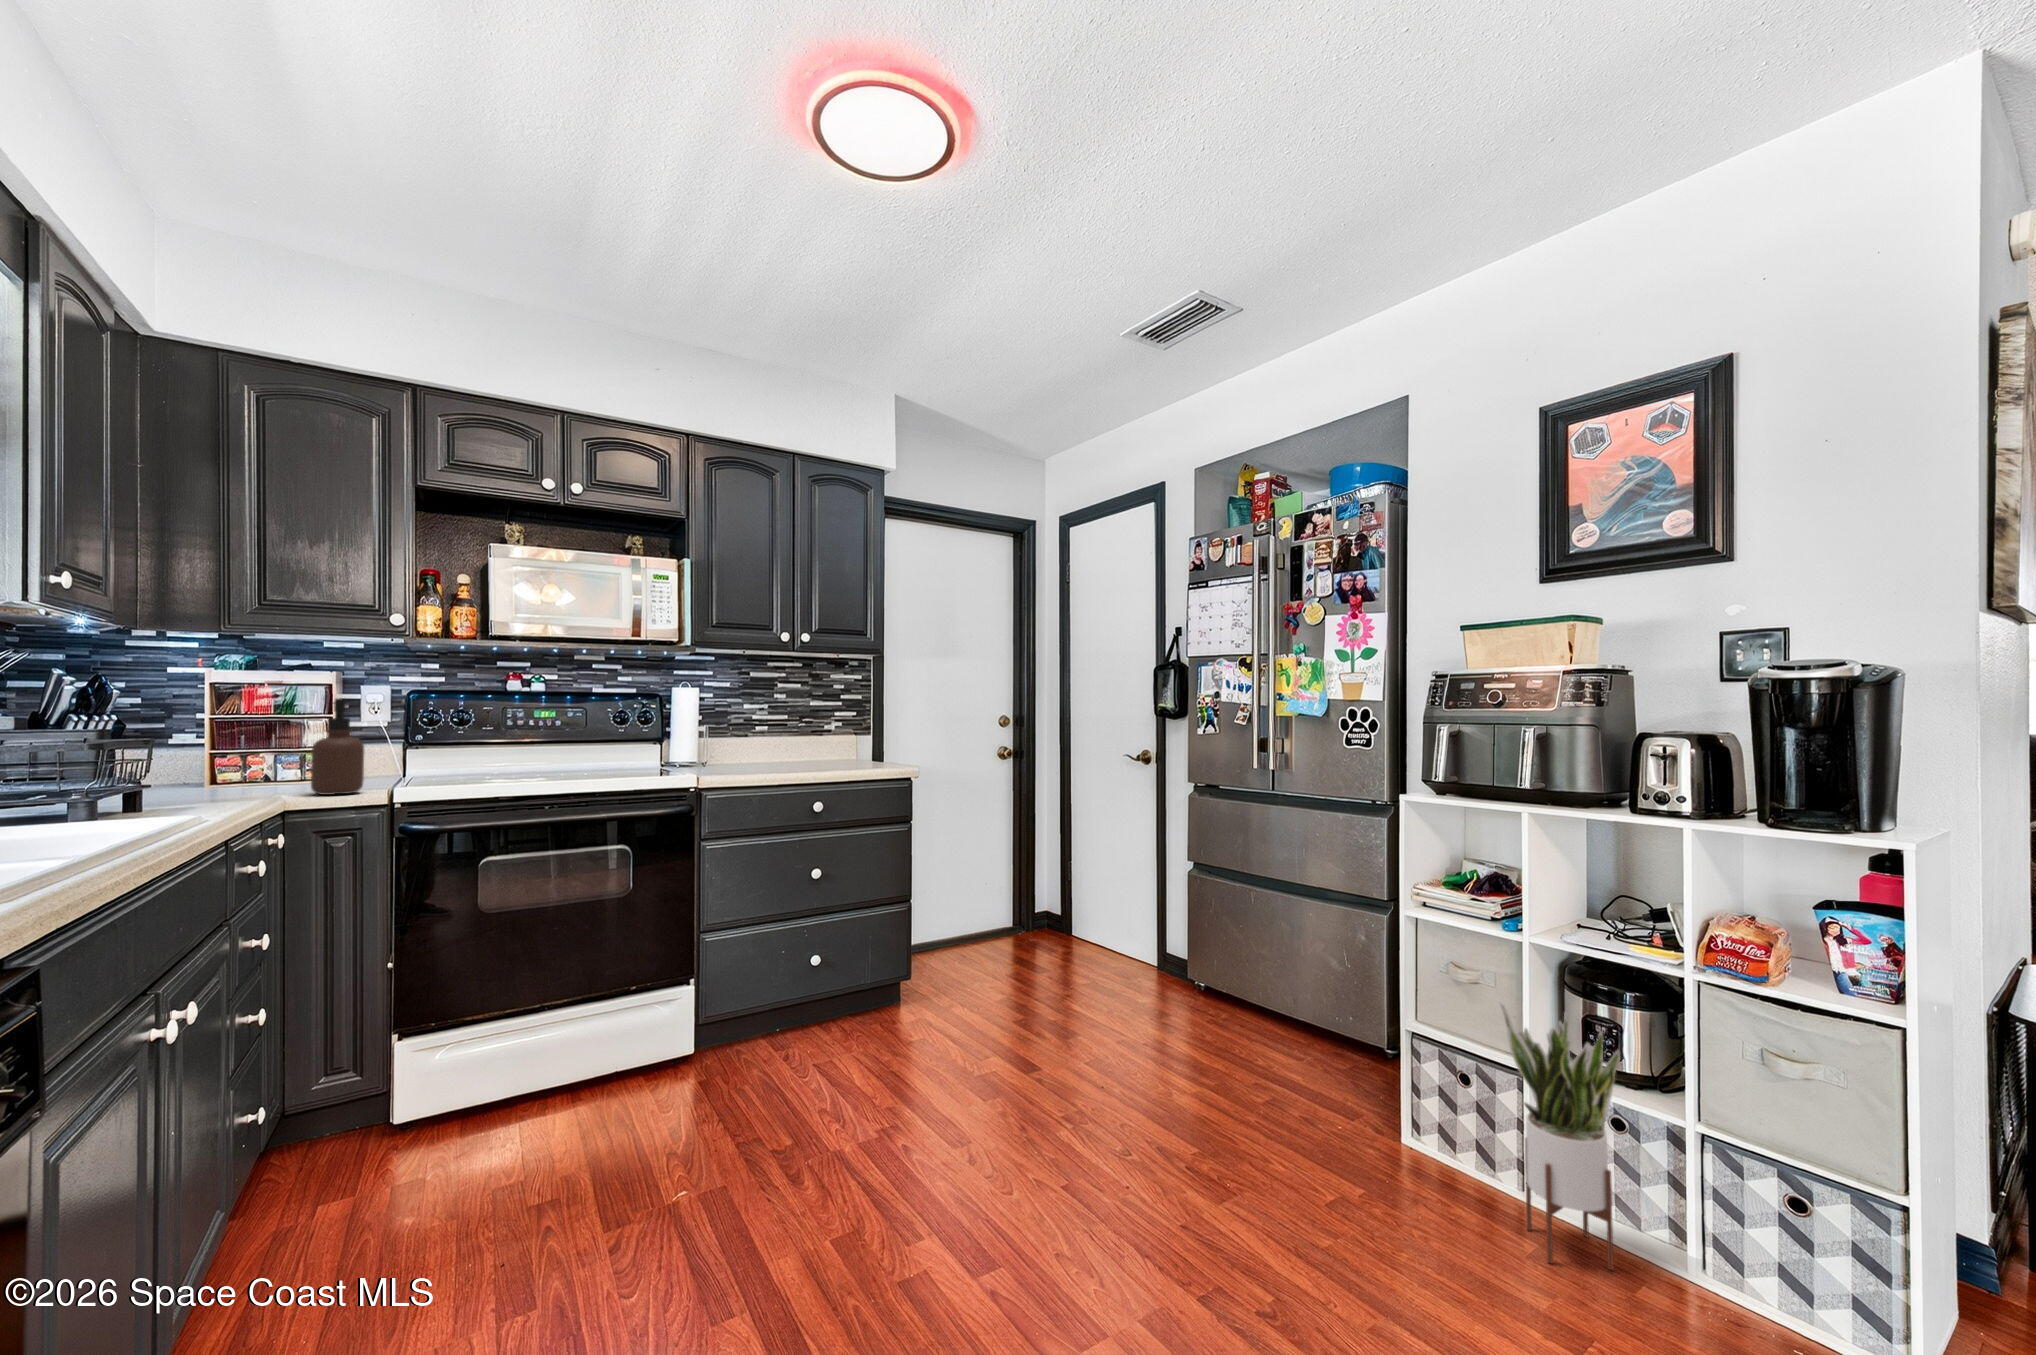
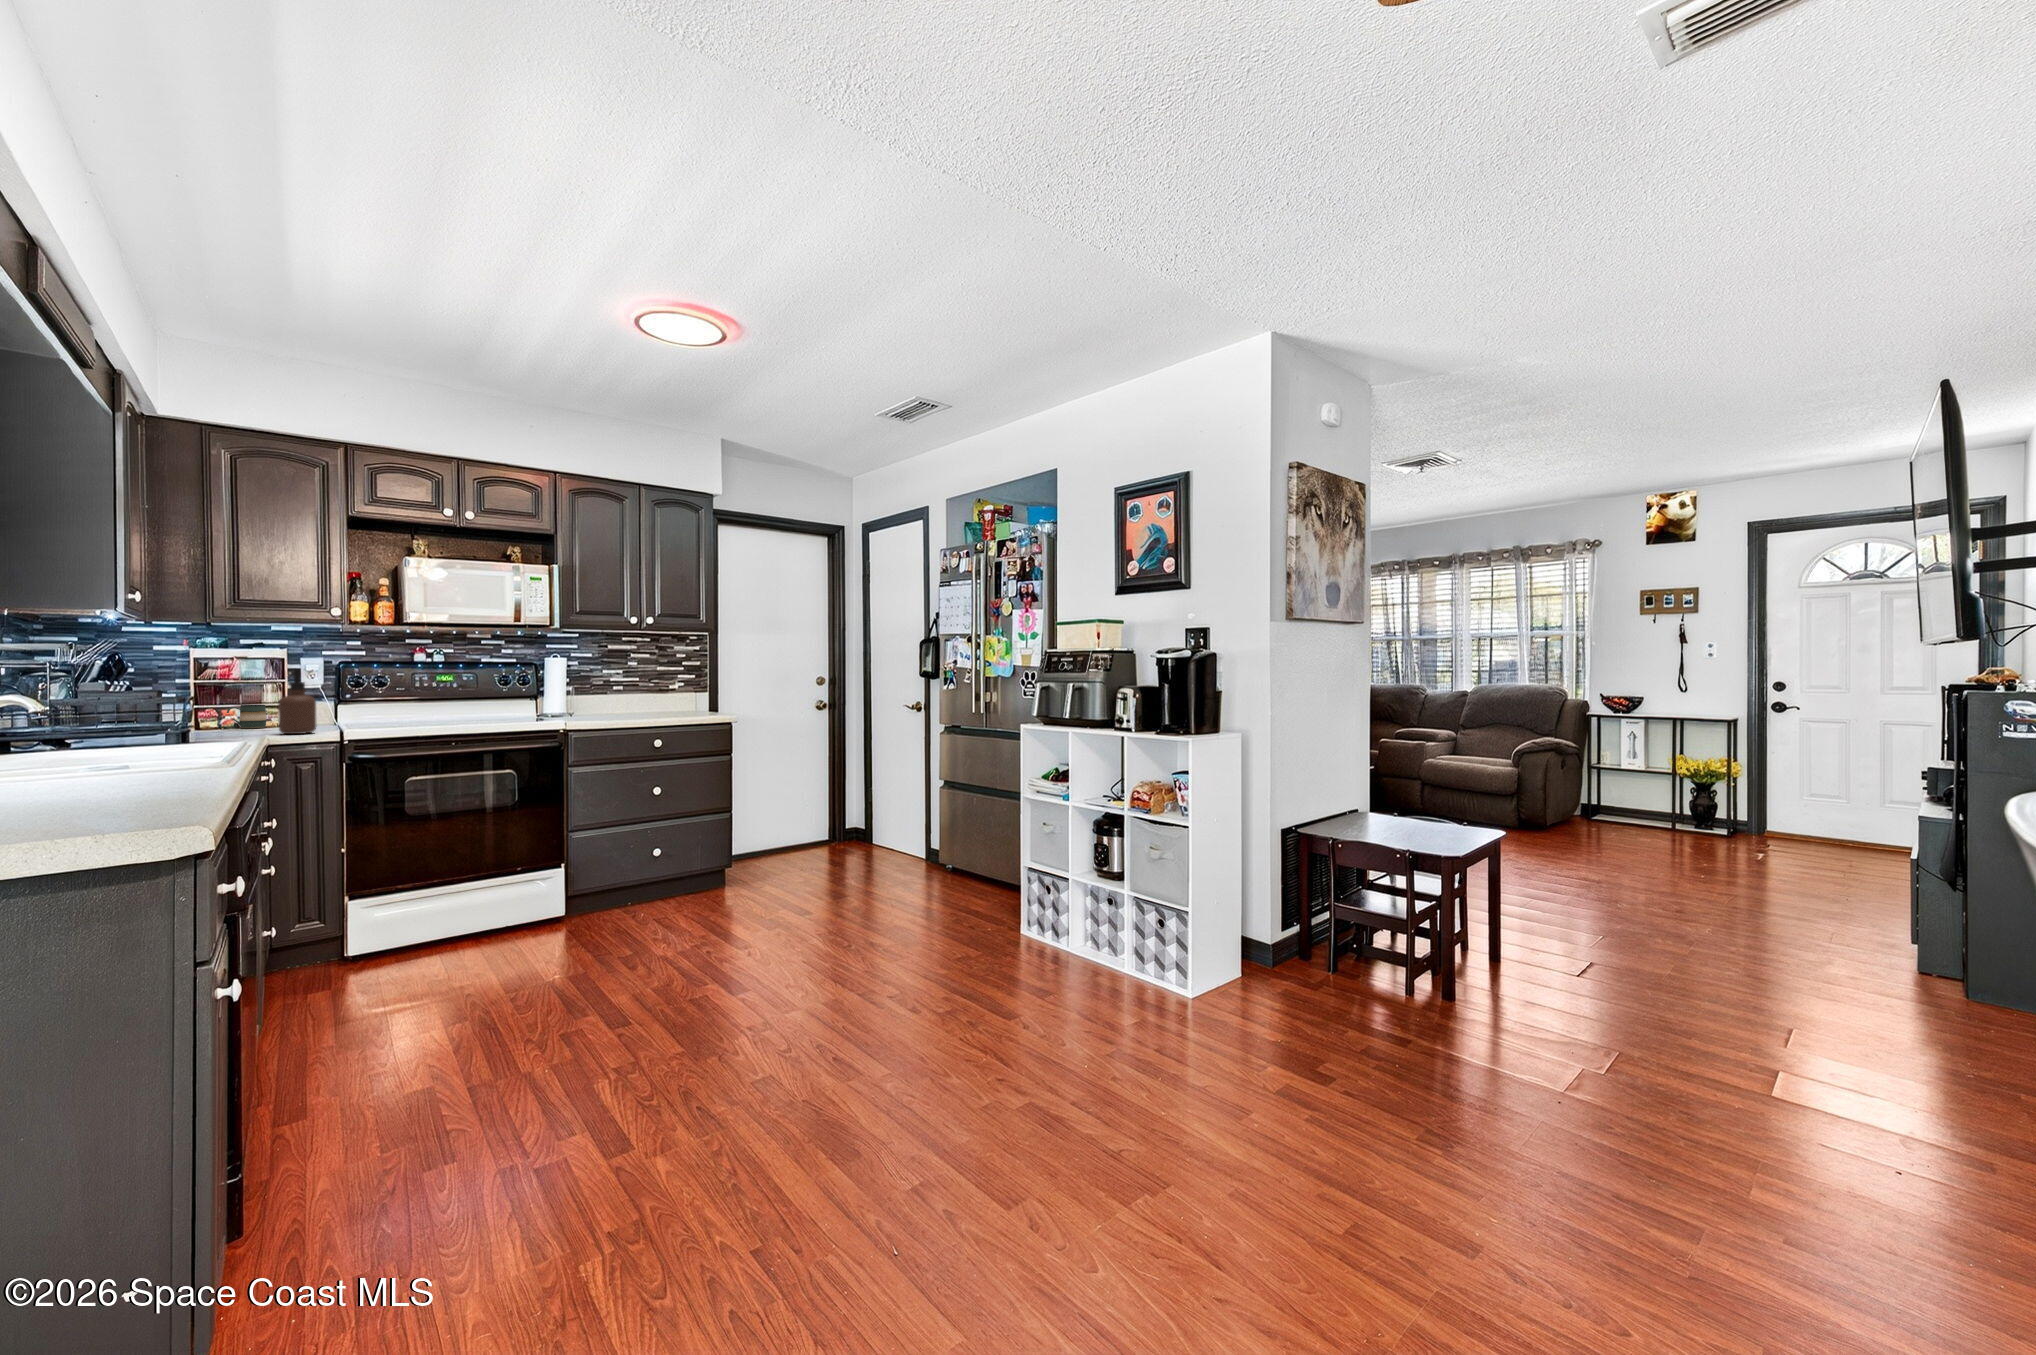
mug: none [254,749,307,783] -> present [227,705,267,728]
potted plant: present [1500,1003,1620,1270] -> none [1047,840,1102,979]

